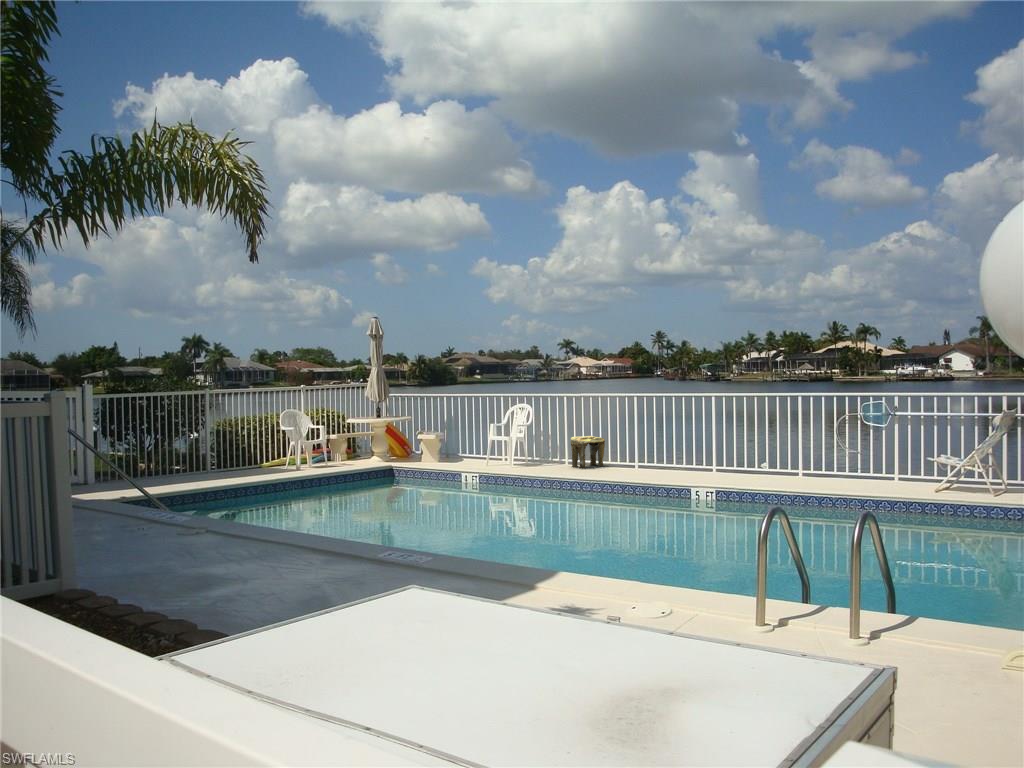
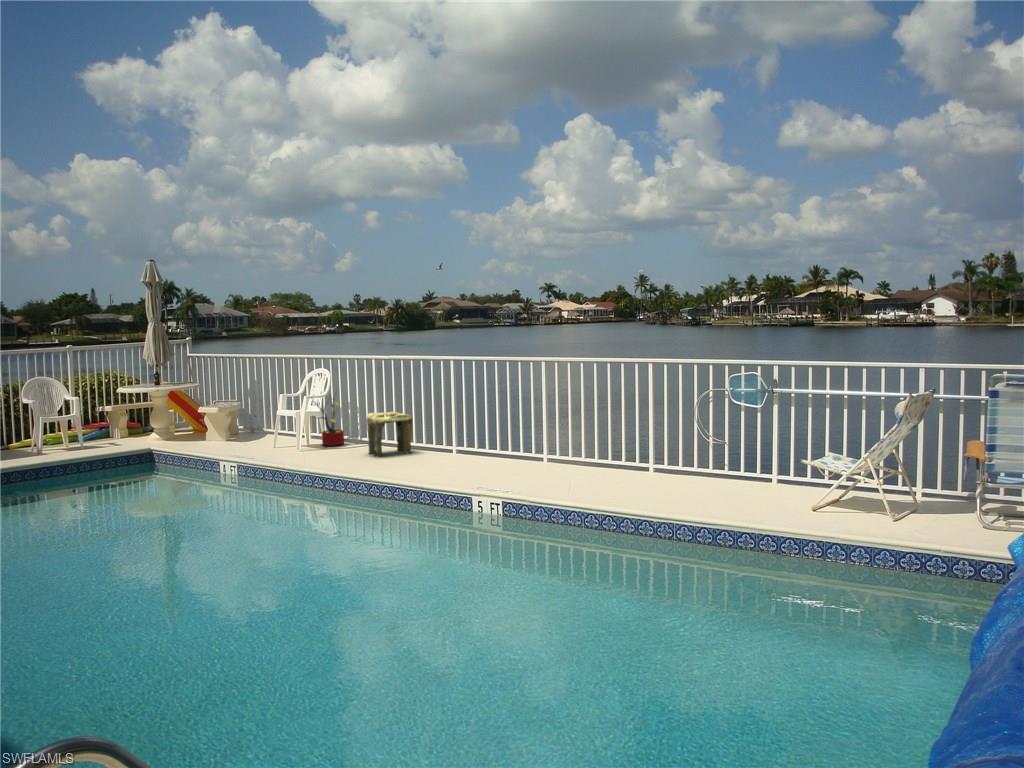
decorative plant: none [519,422,542,463] -> present [307,395,344,446]

